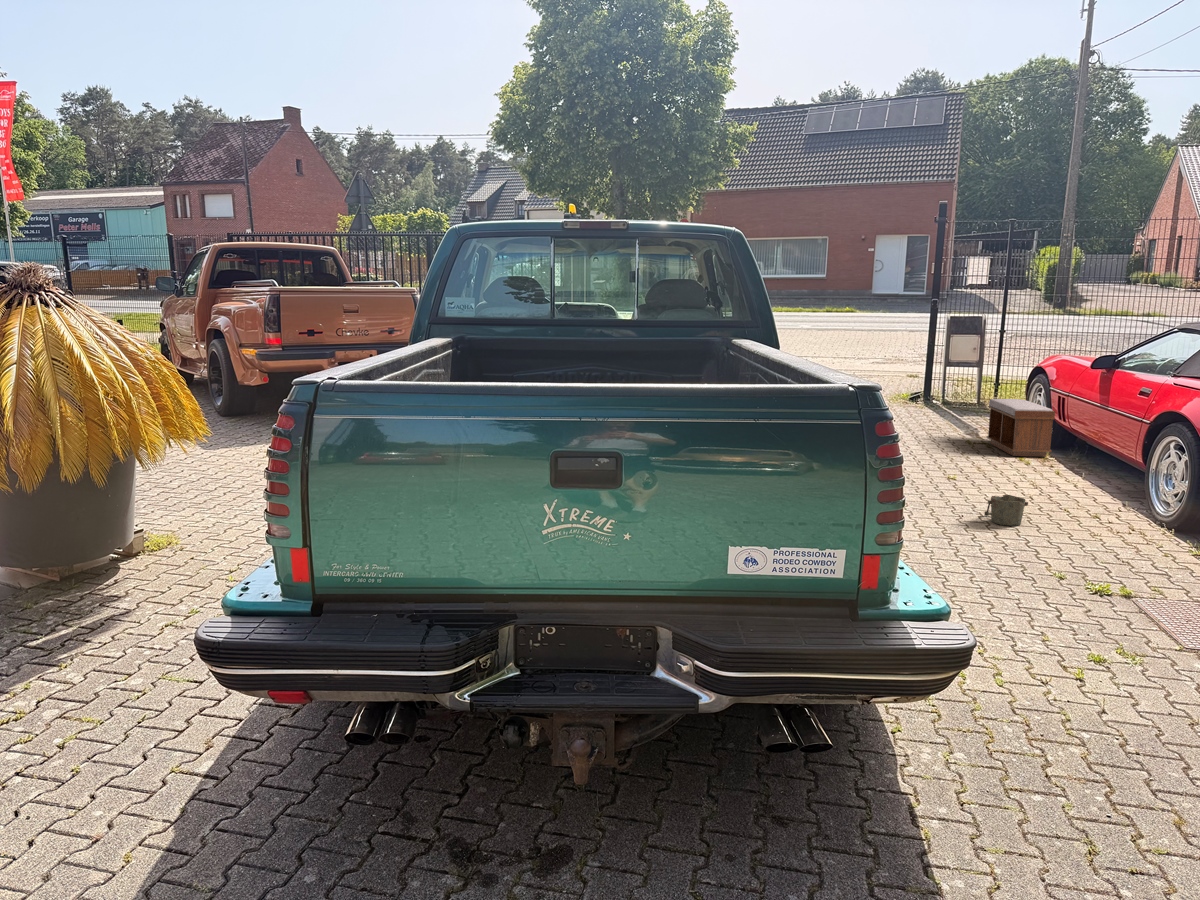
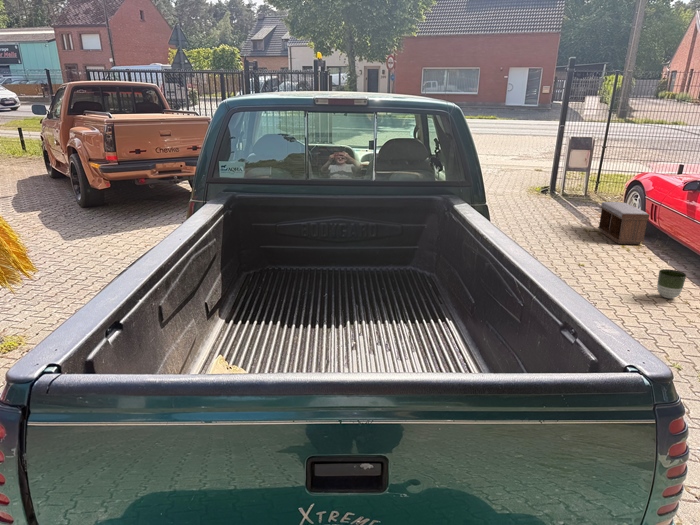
planter: none [1052,470,1090,510] -> present [657,269,686,298]
bucket: present [984,495,1028,526] -> none [612,291,645,315]

